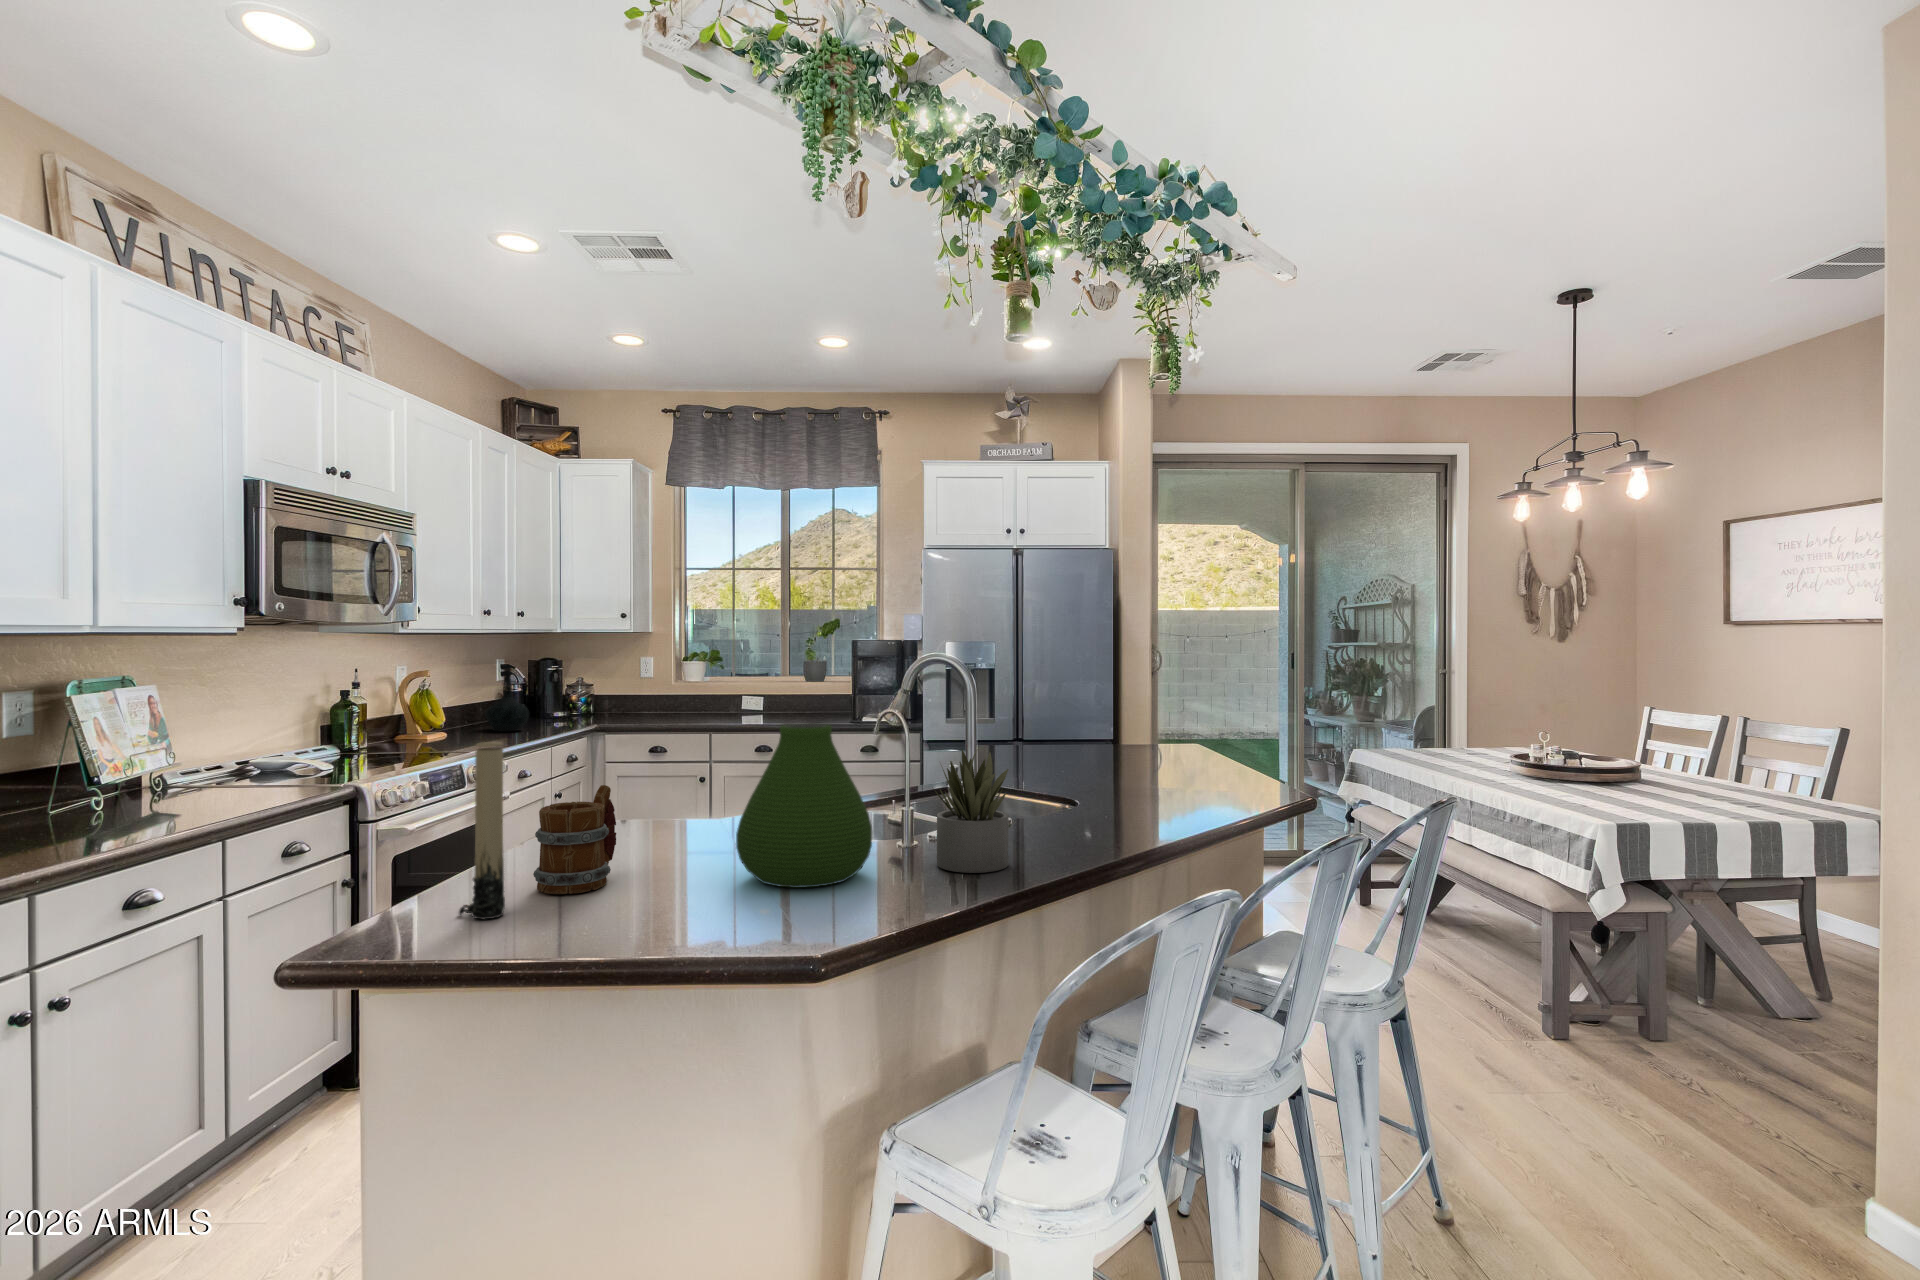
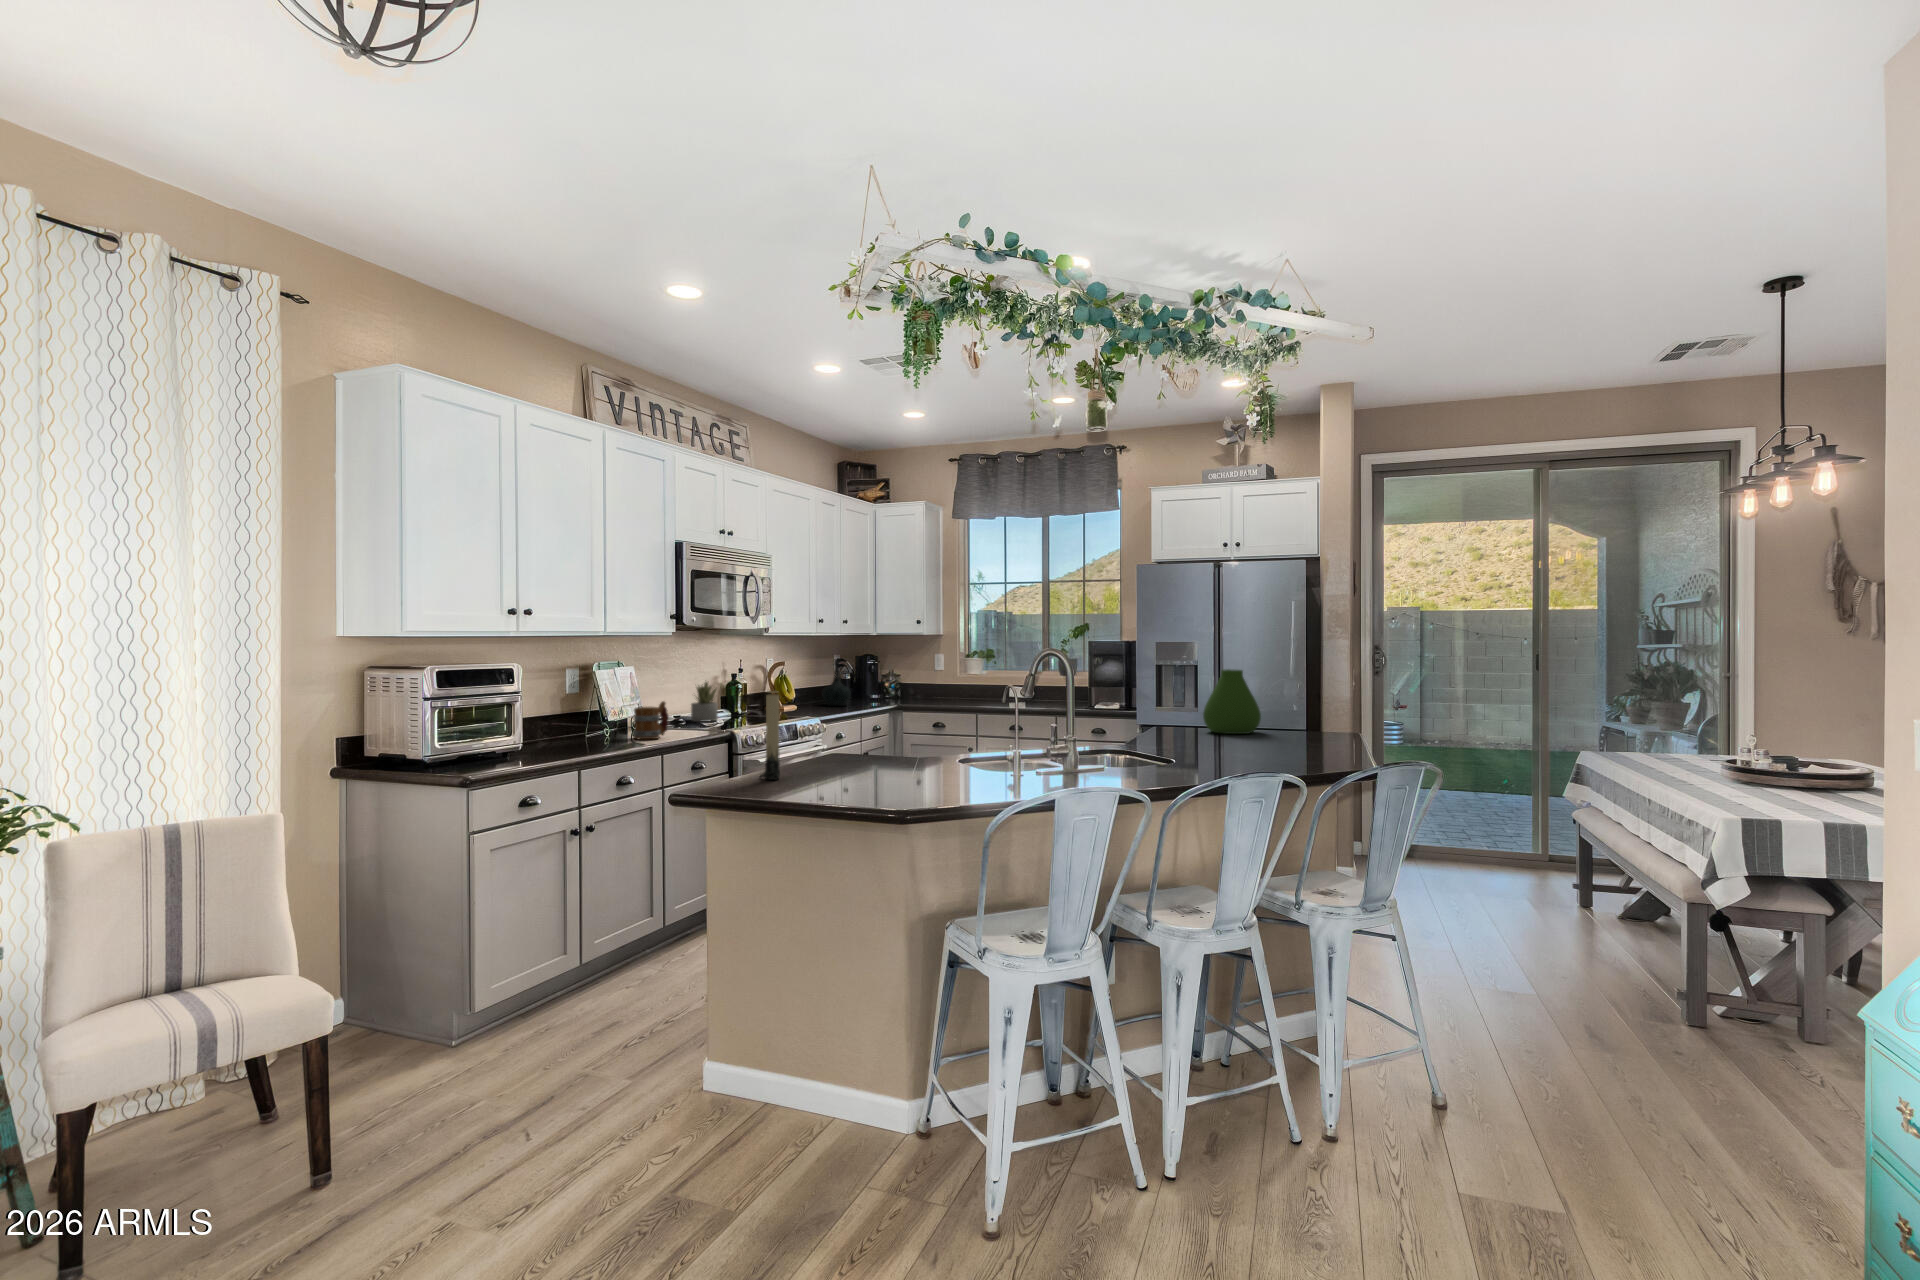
vase: present [736,724,872,888] -> present [1203,669,1261,734]
succulent plant: present [933,749,1009,873] -> present [691,682,718,722]
mug: present [533,785,616,894] -> present [633,701,668,739]

